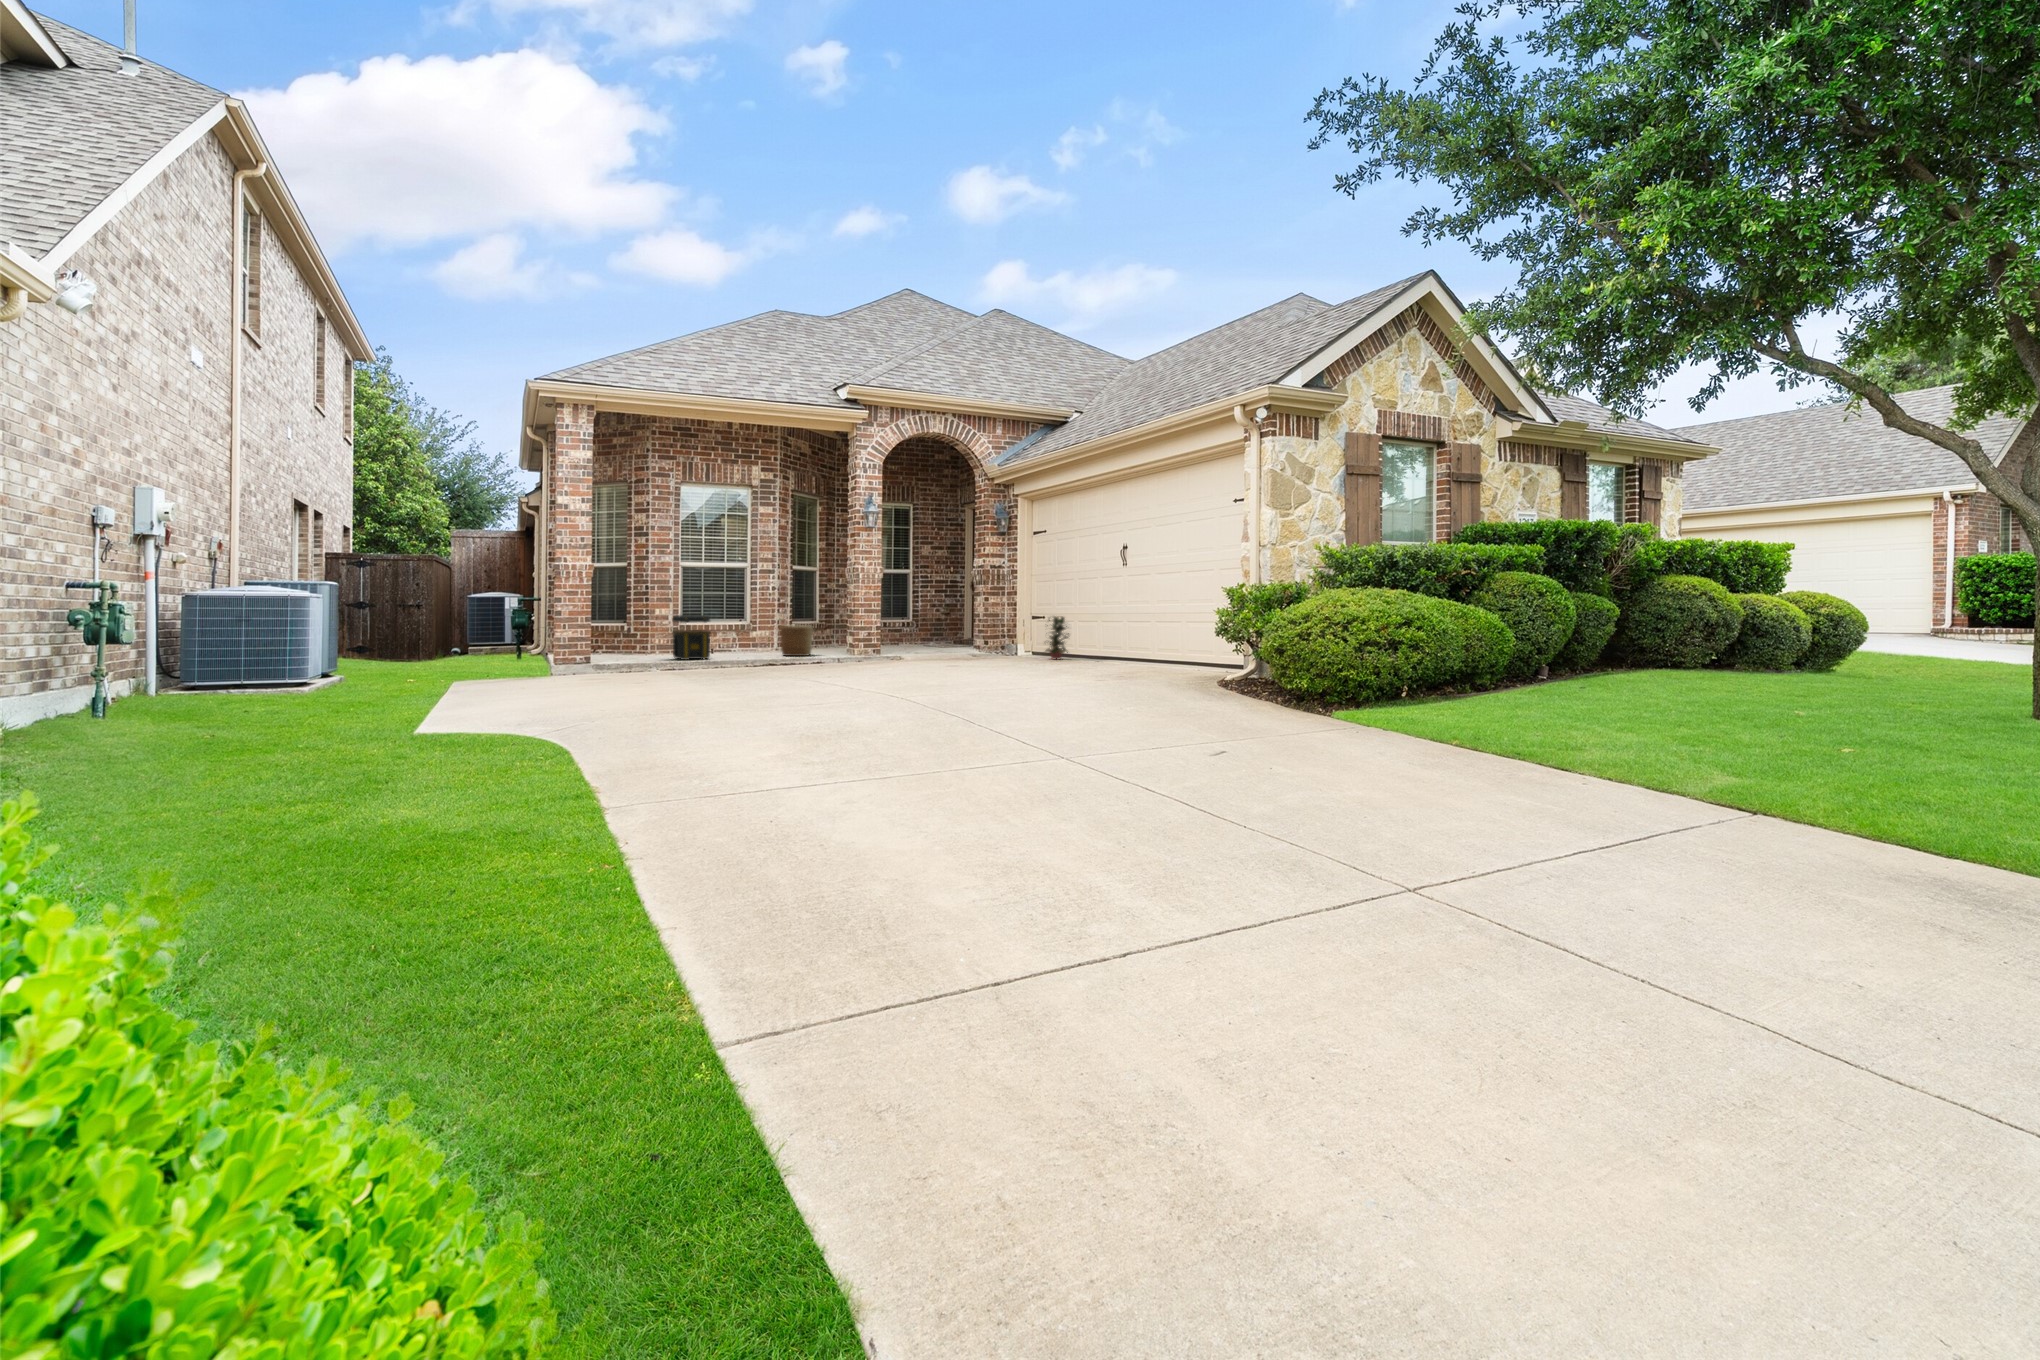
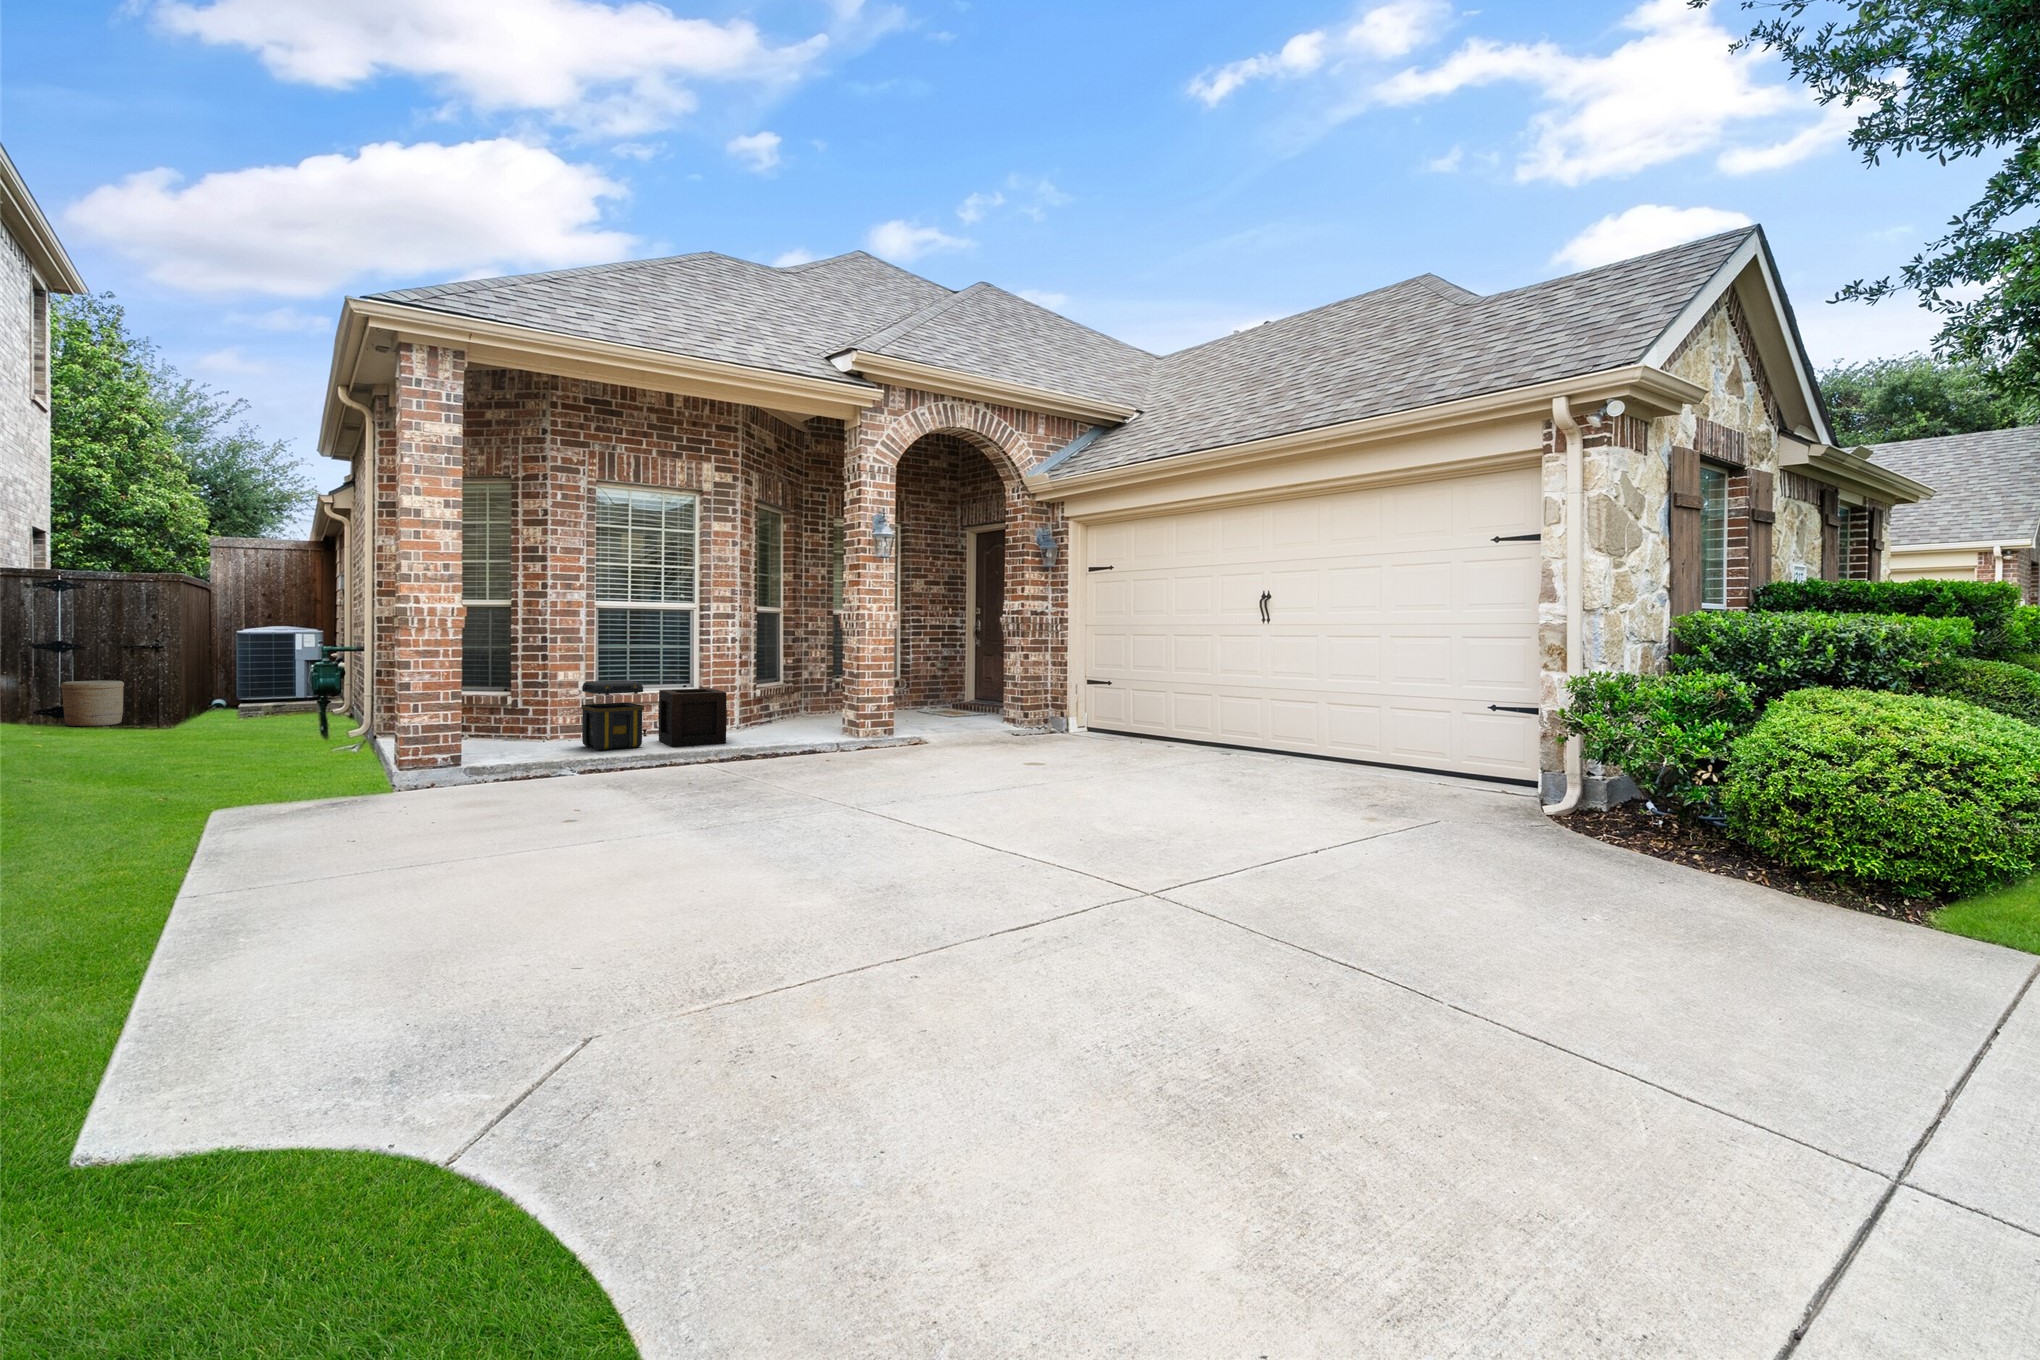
decorative plant: present [1045,616,1069,659] -> none [1125,682,1168,743]
wooden crate: none [724,622,766,659] -> present [658,688,727,747]
woven basket: present [780,625,813,656] -> present [61,681,124,726]

